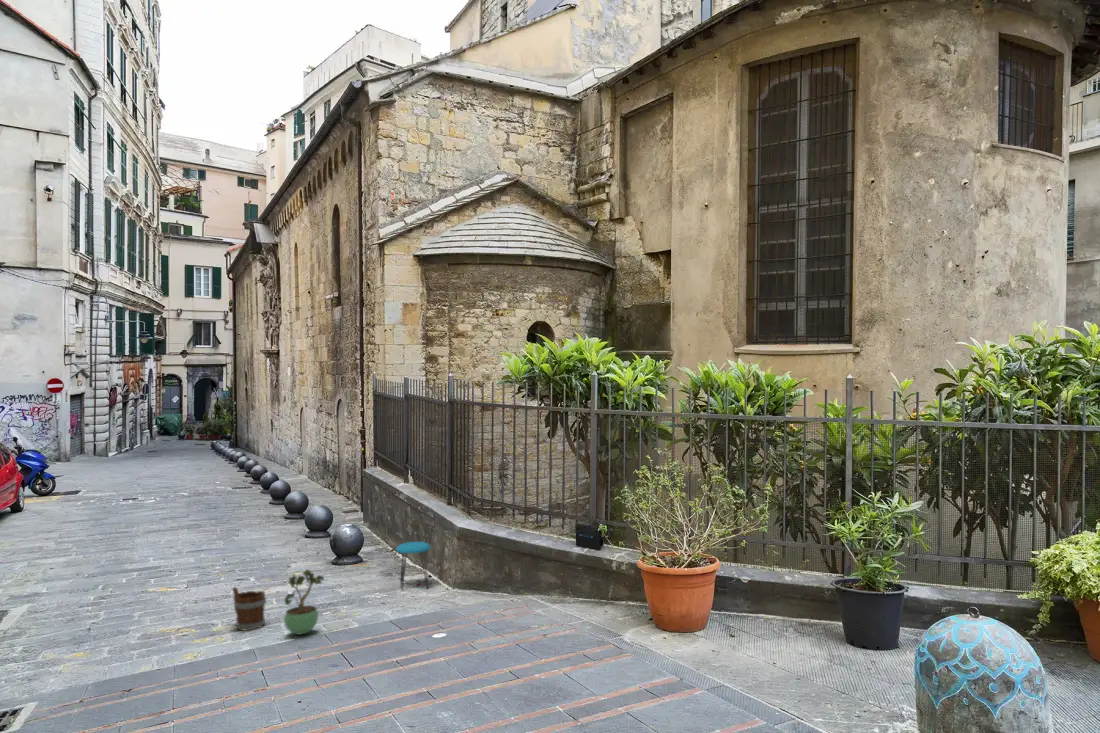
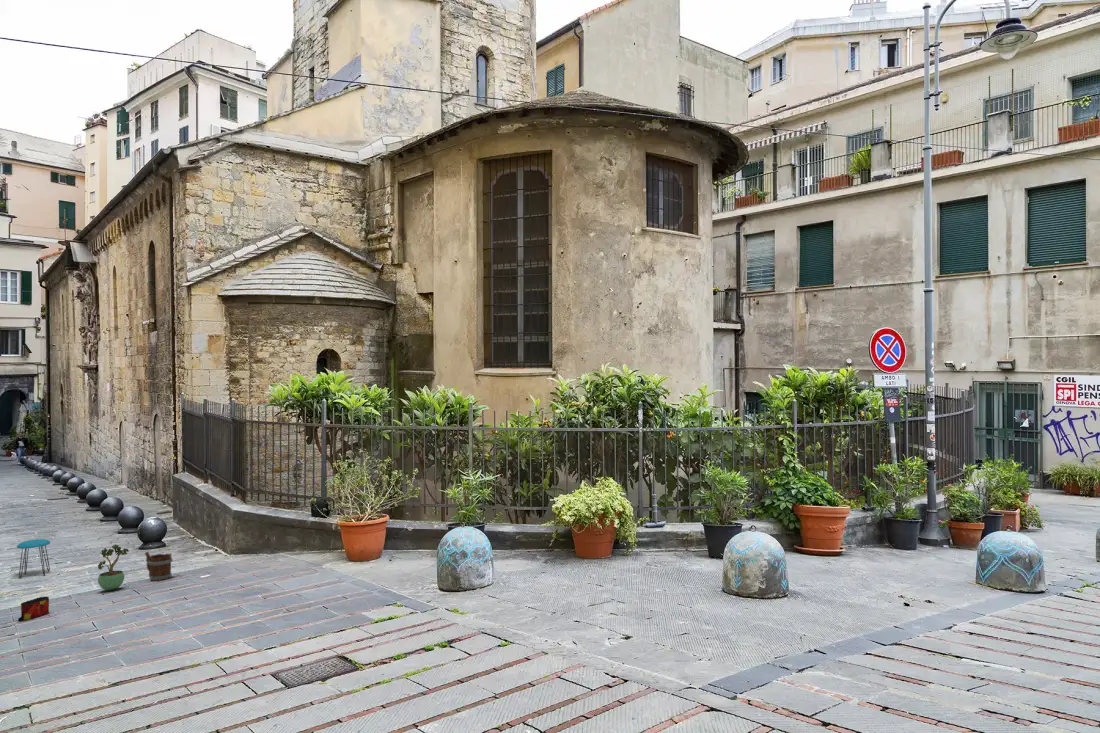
stool: present [396,542,431,590] -> present [17,539,50,578]
bucket: present [233,587,266,631] -> present [145,552,173,581]
bag: none [176,650,220,689] -> present [18,597,49,621]

